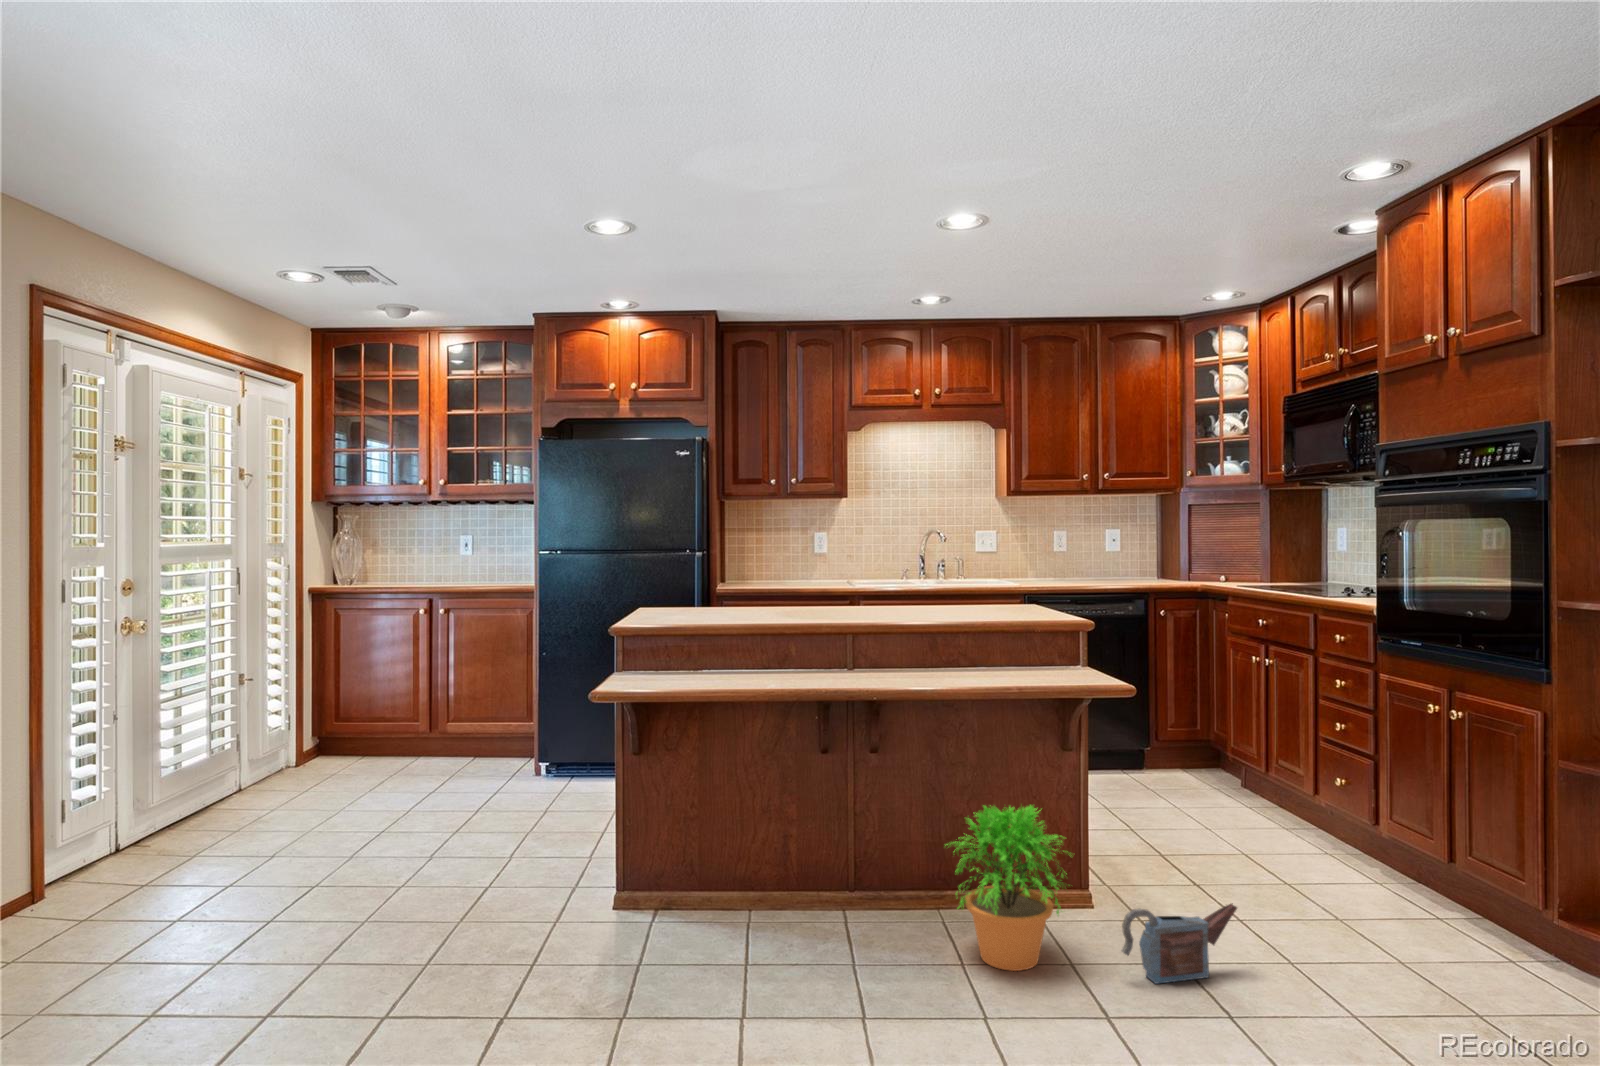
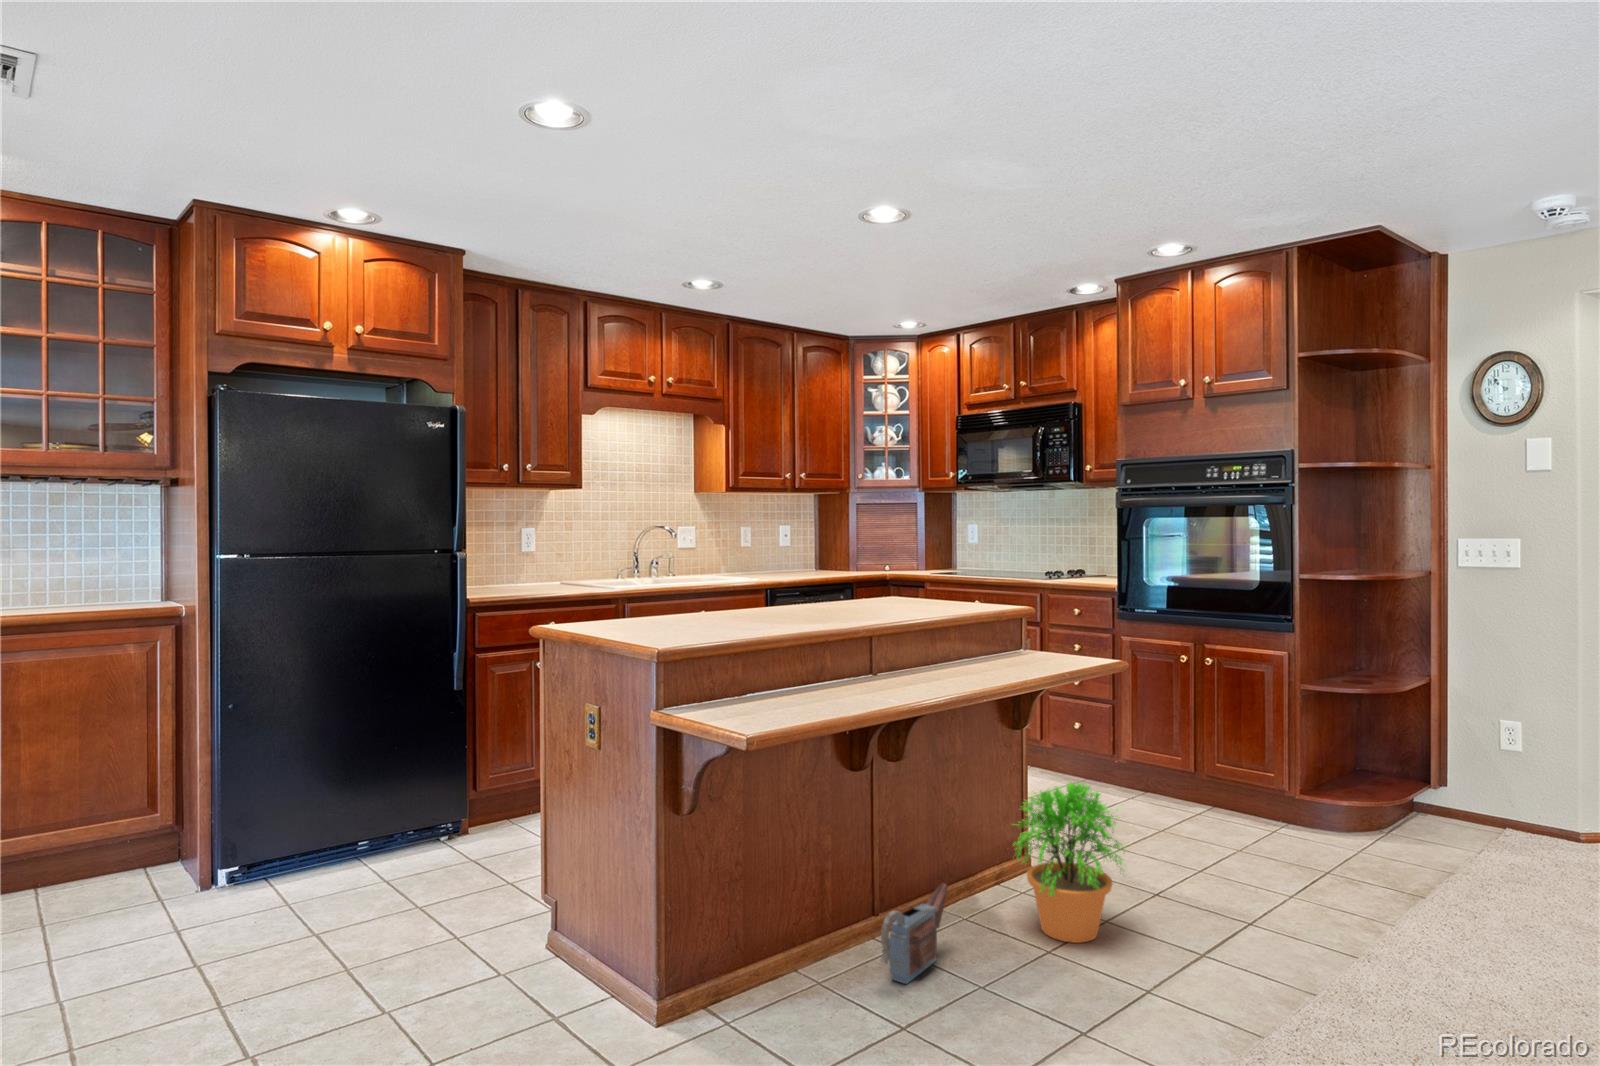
watering can: present [1122,903,1237,984] -> present [881,883,948,984]

